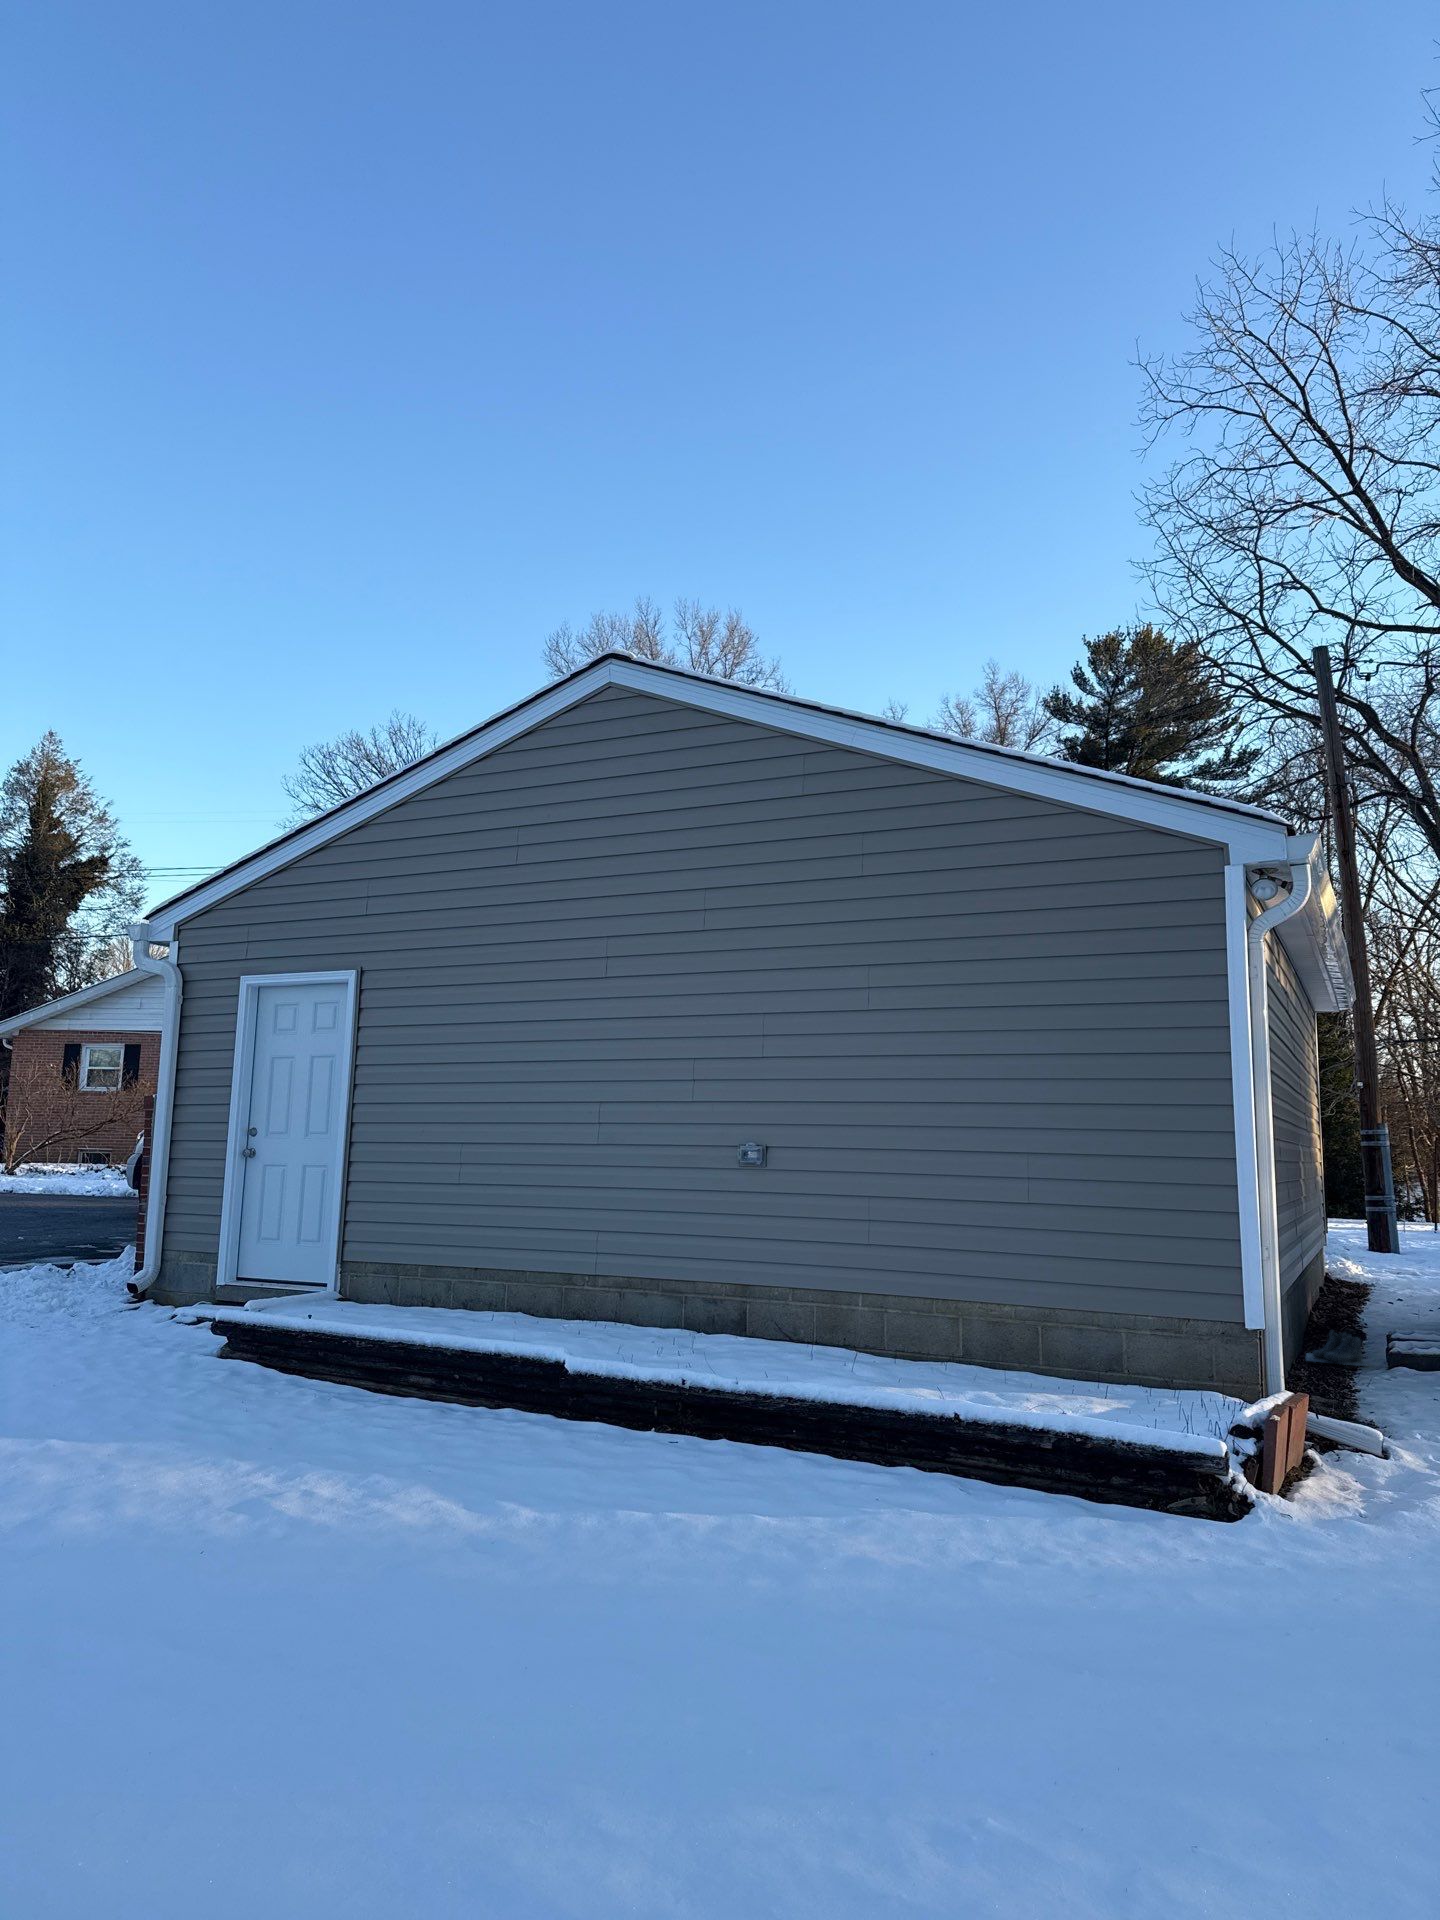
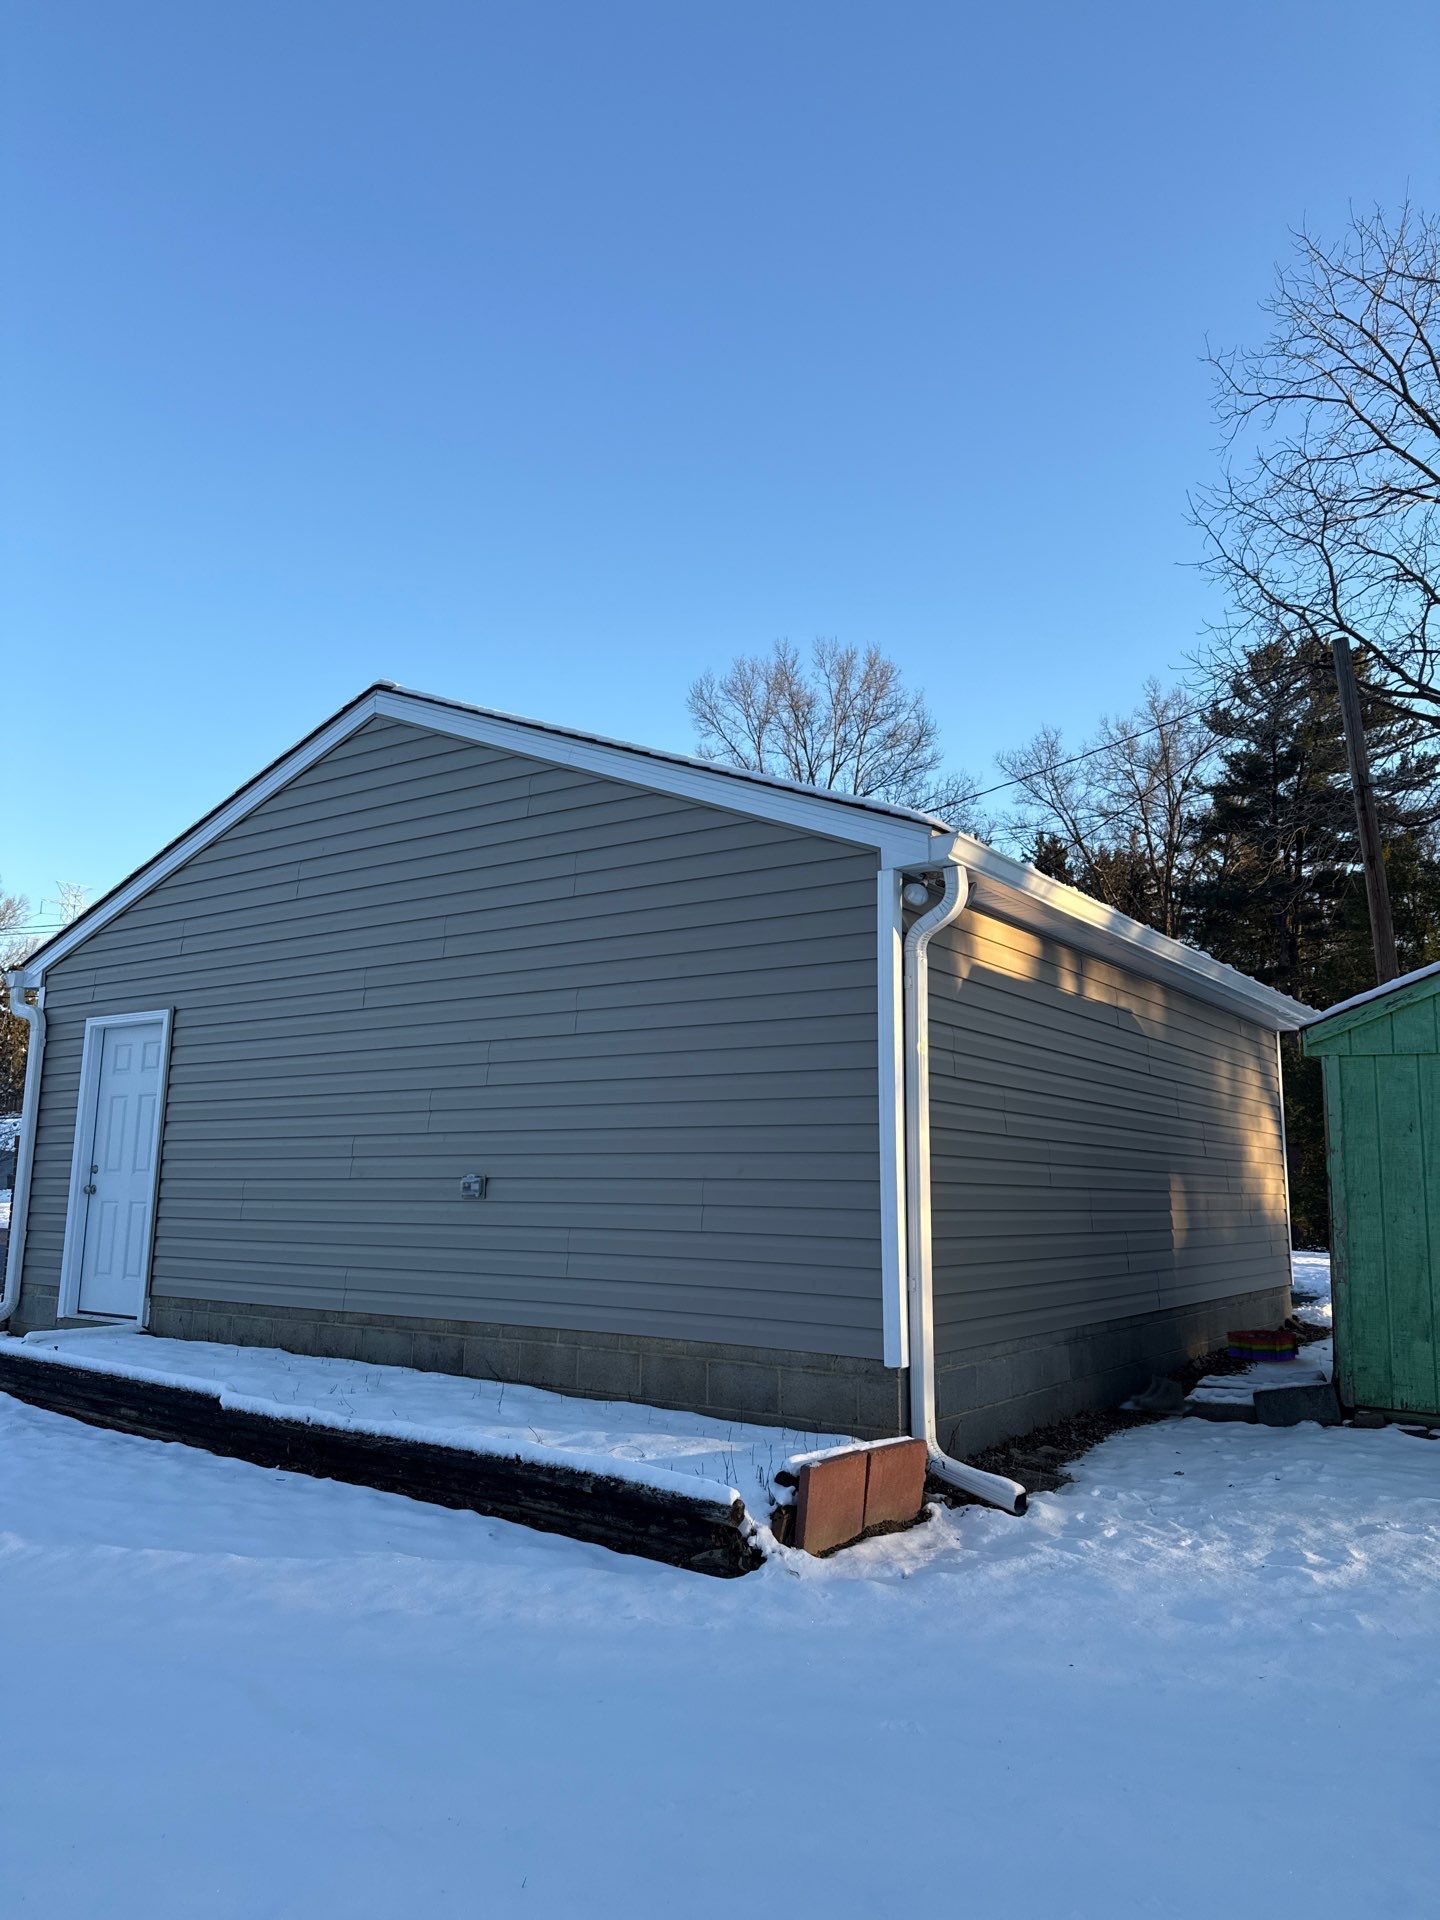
storage bin: none [1319,1287,1388,1317] -> present [1227,1330,1299,1362]

